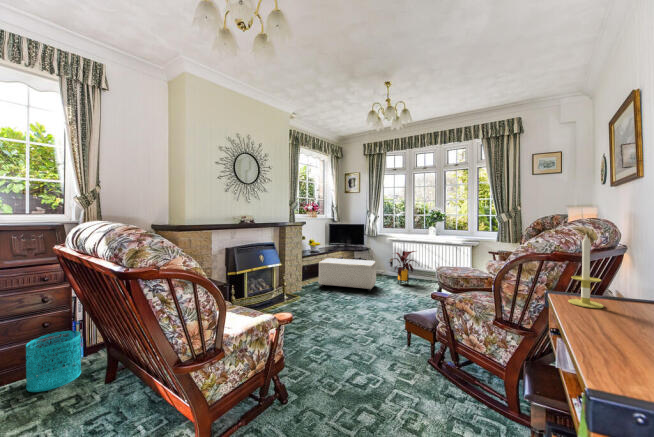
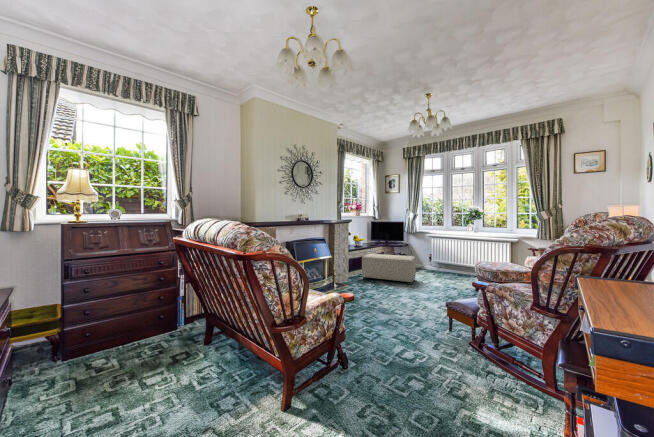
candle: present [568,235,604,308] -> none [596,229,628,291]
house plant: present [390,251,417,285] -> none [427,248,459,280]
wastebasket: present [26,331,81,392] -> none [151,305,185,348]

